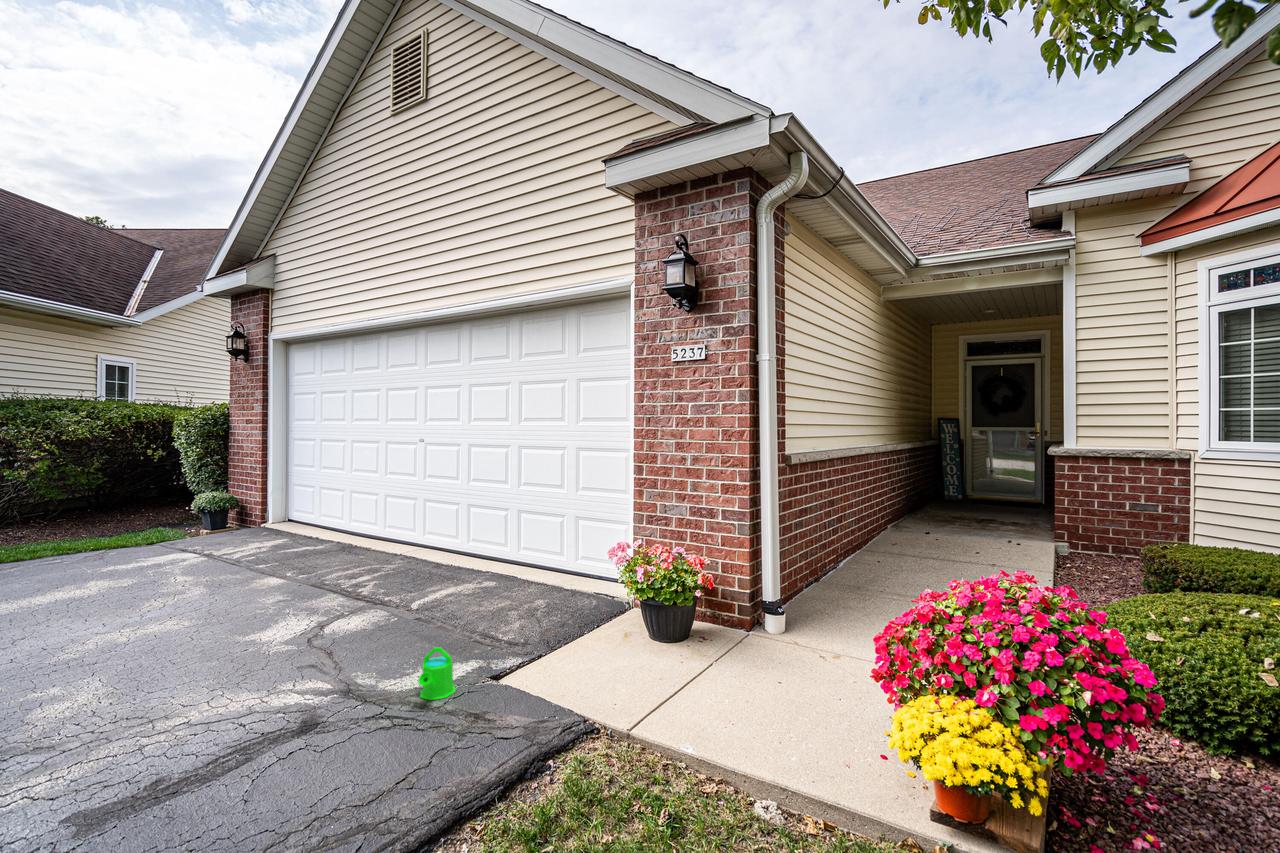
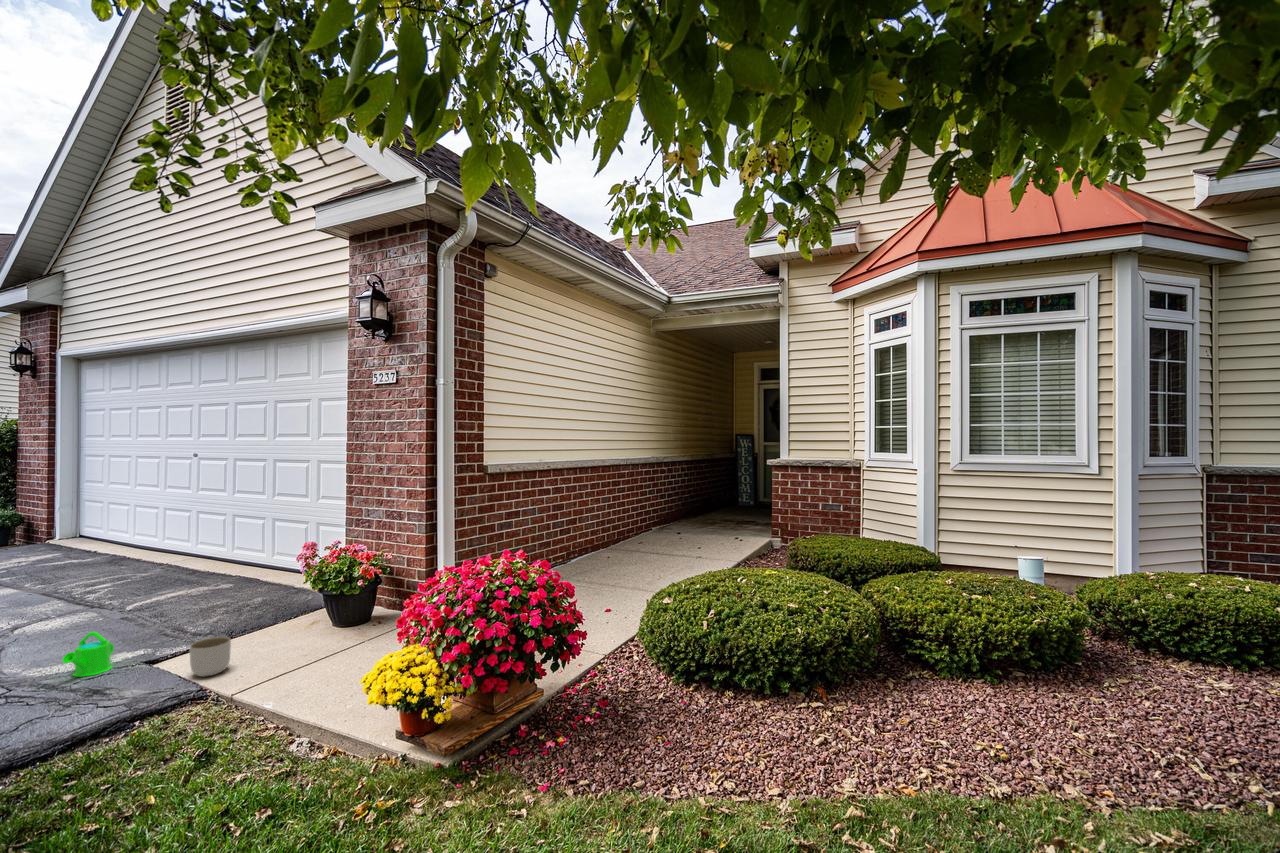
planter: none [556,659,596,709] -> present [190,637,231,677]

